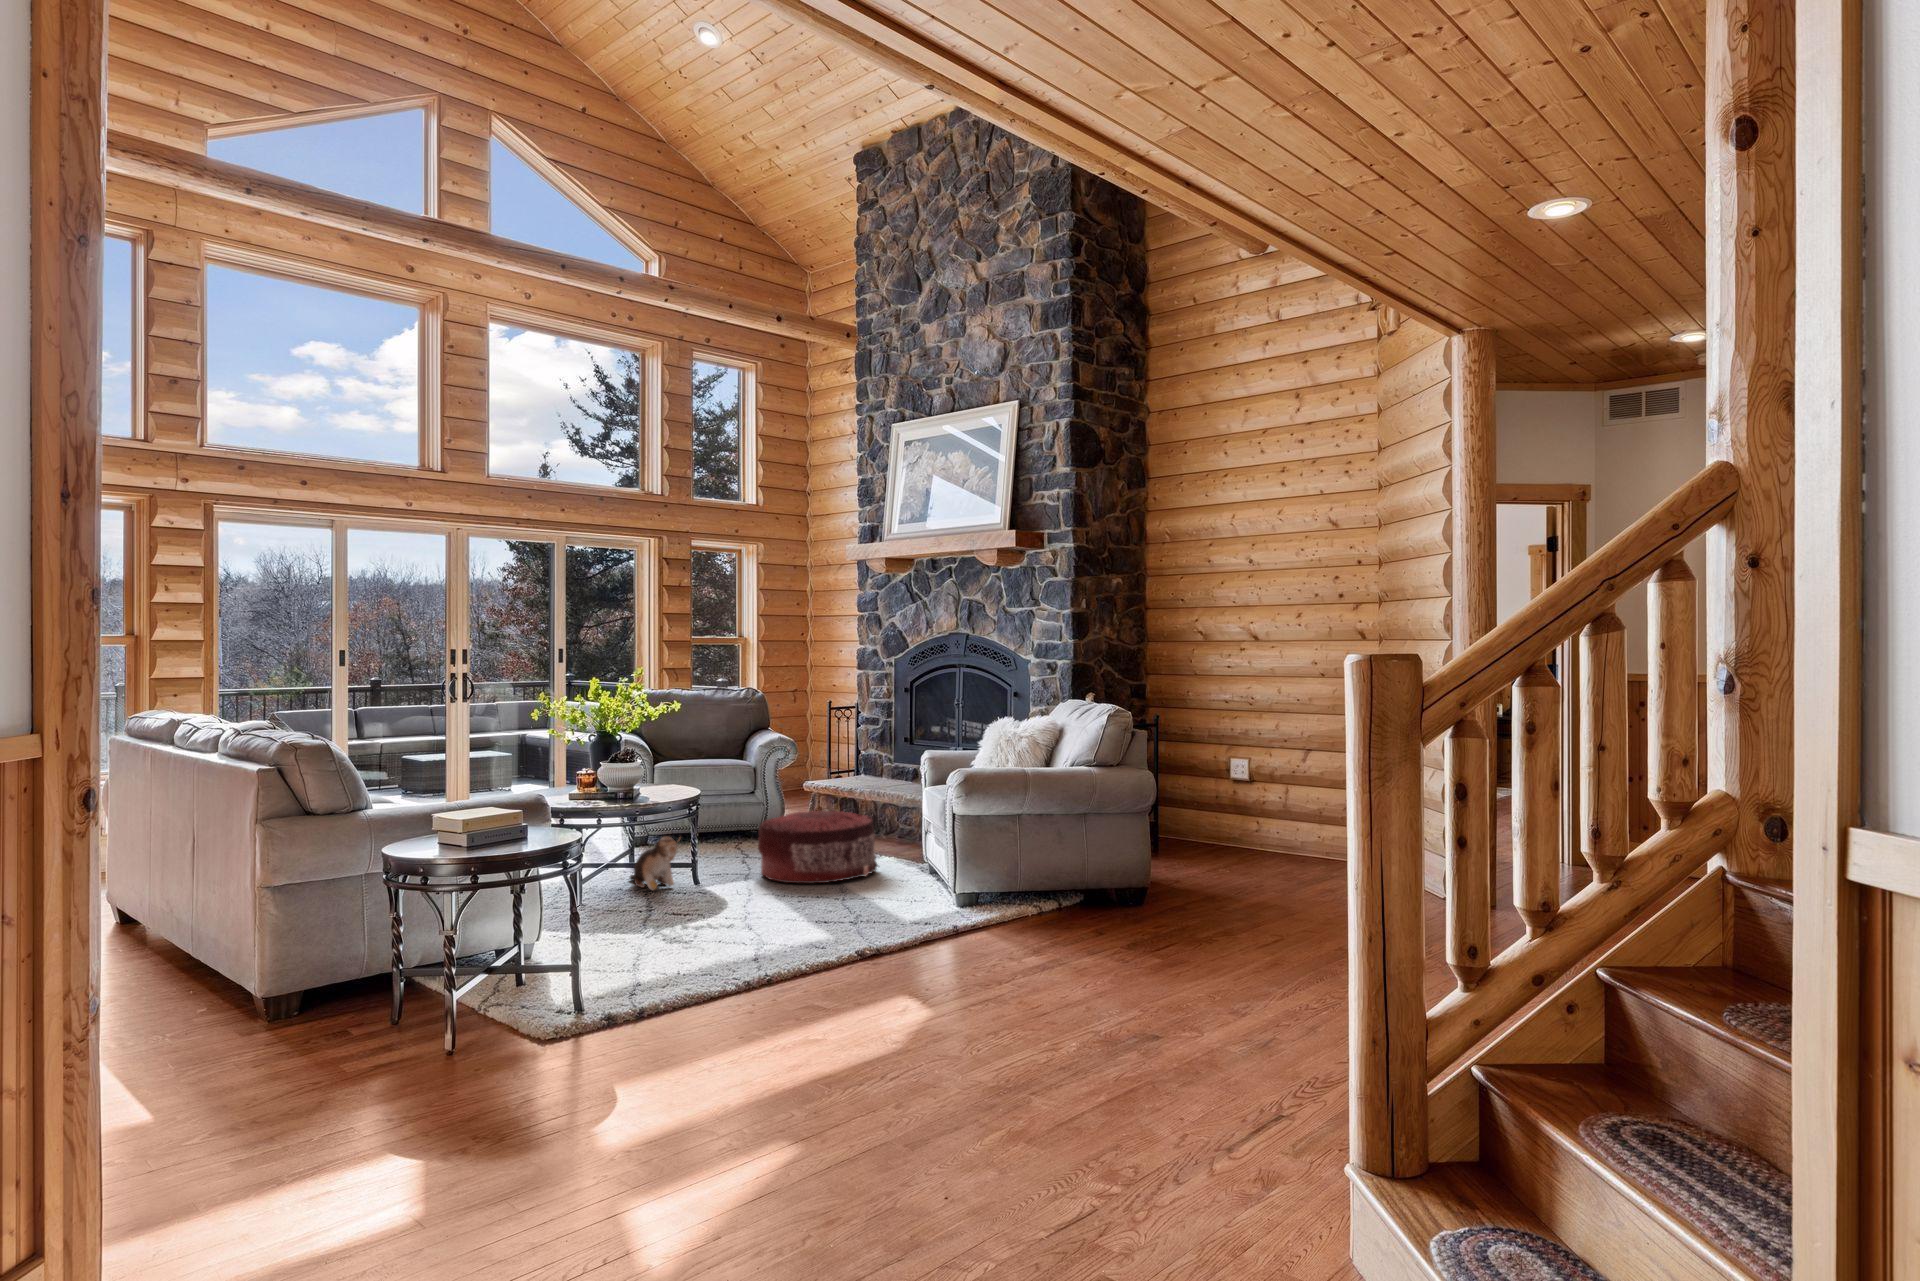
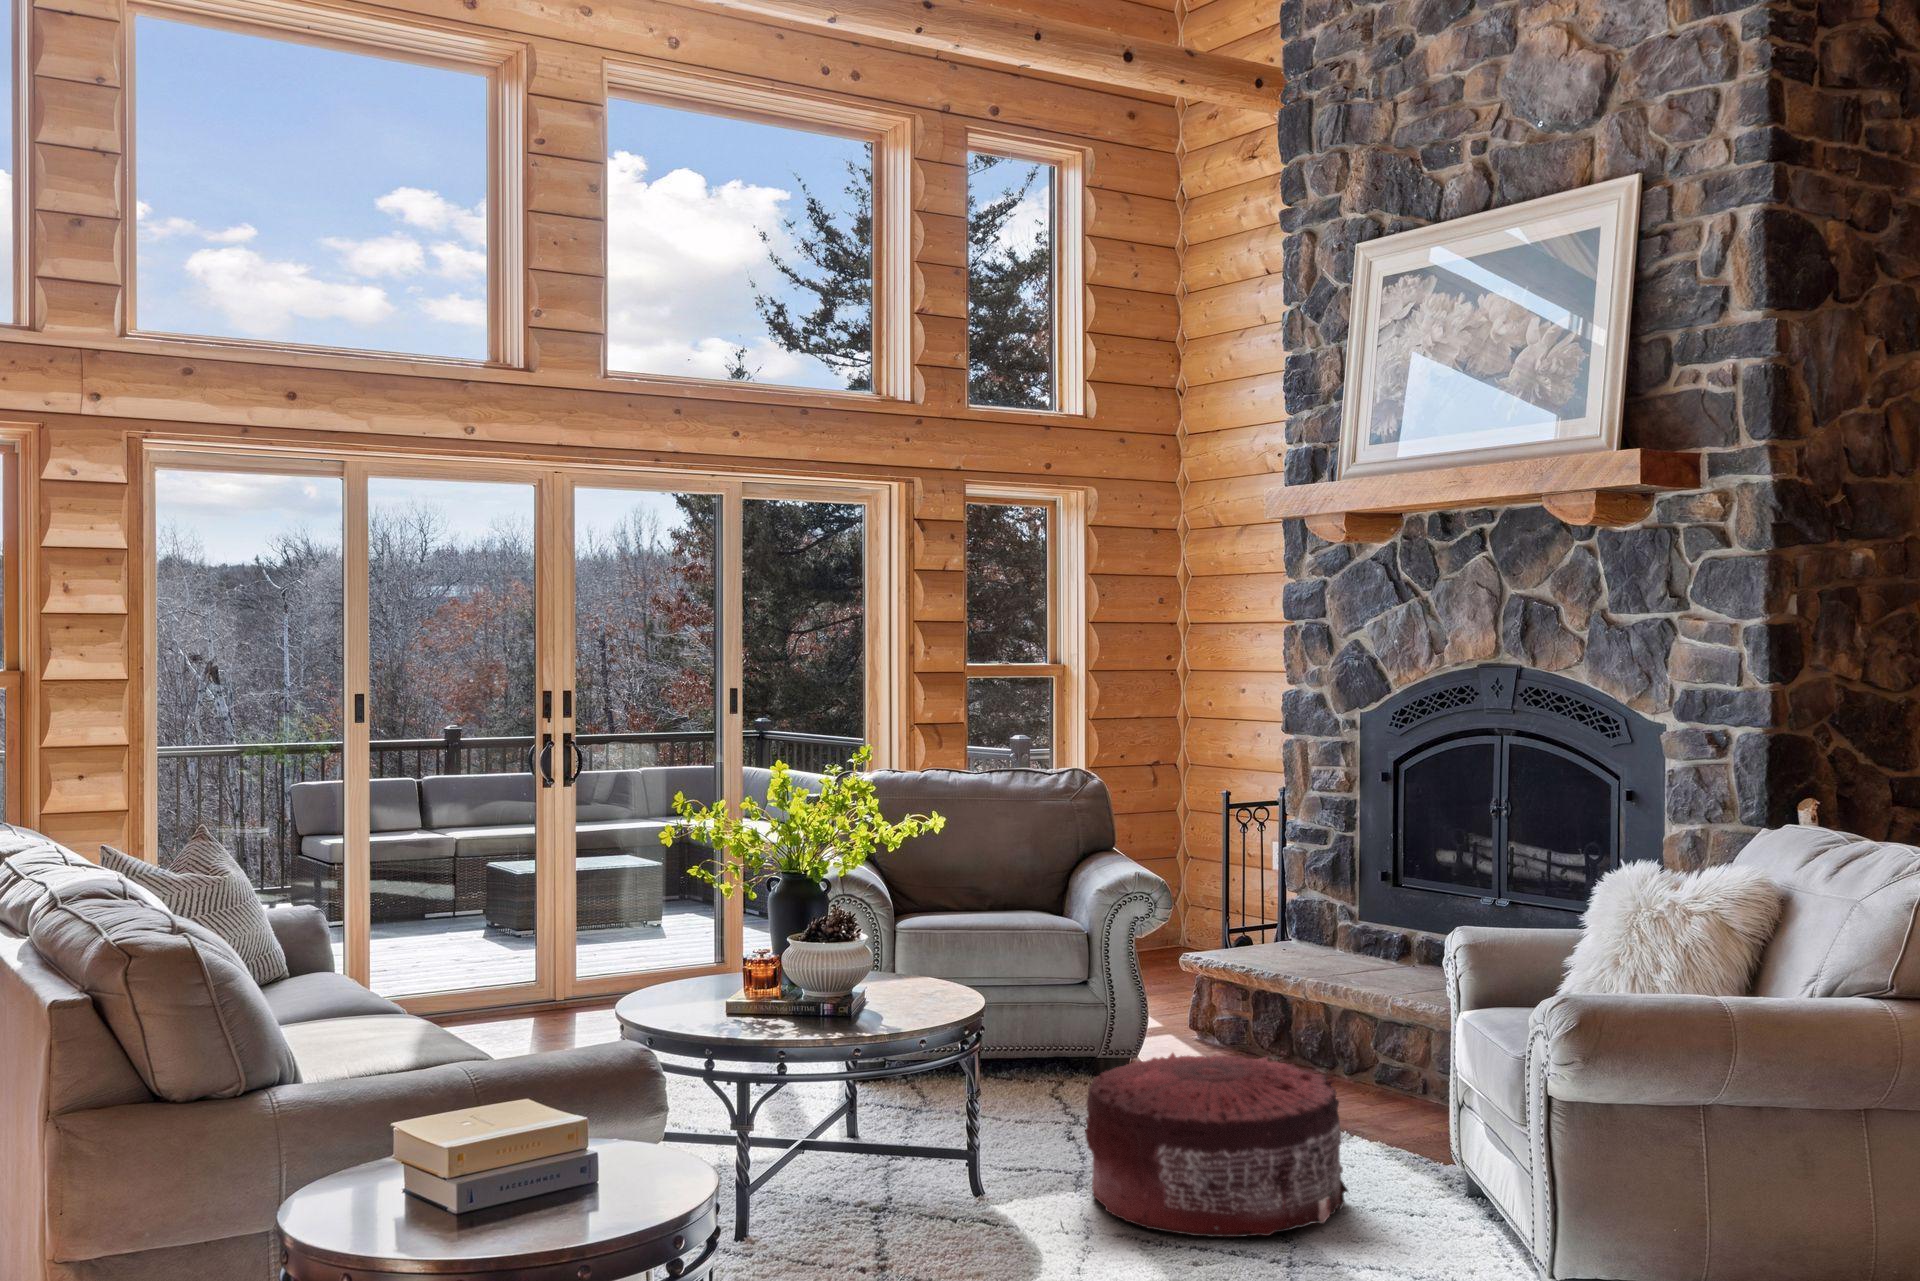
plush toy: present [630,837,677,890] -> none [822,1115,921,1230]

